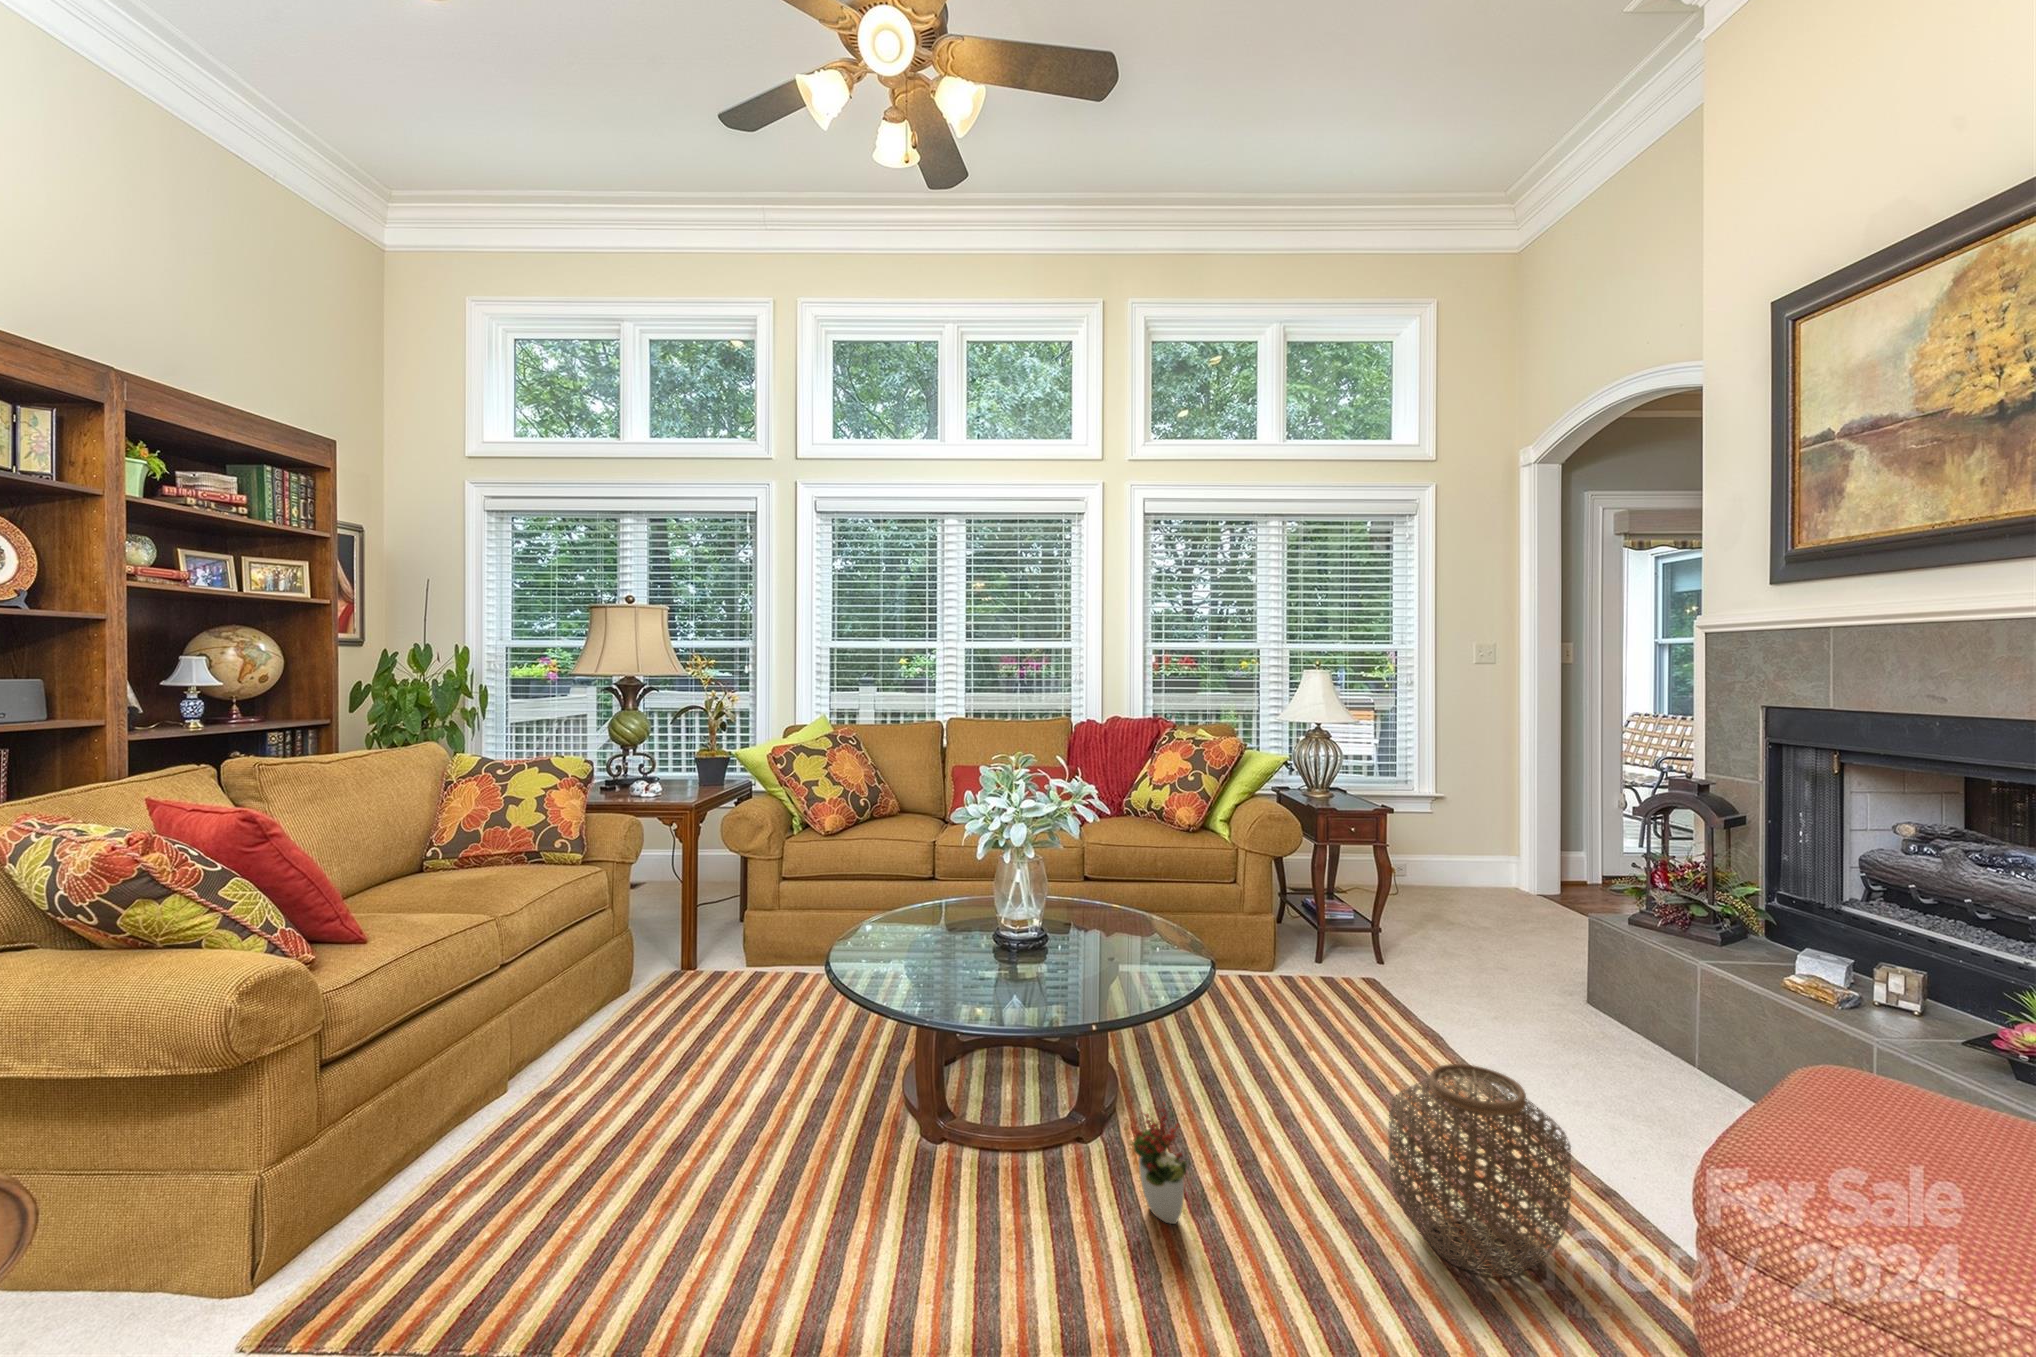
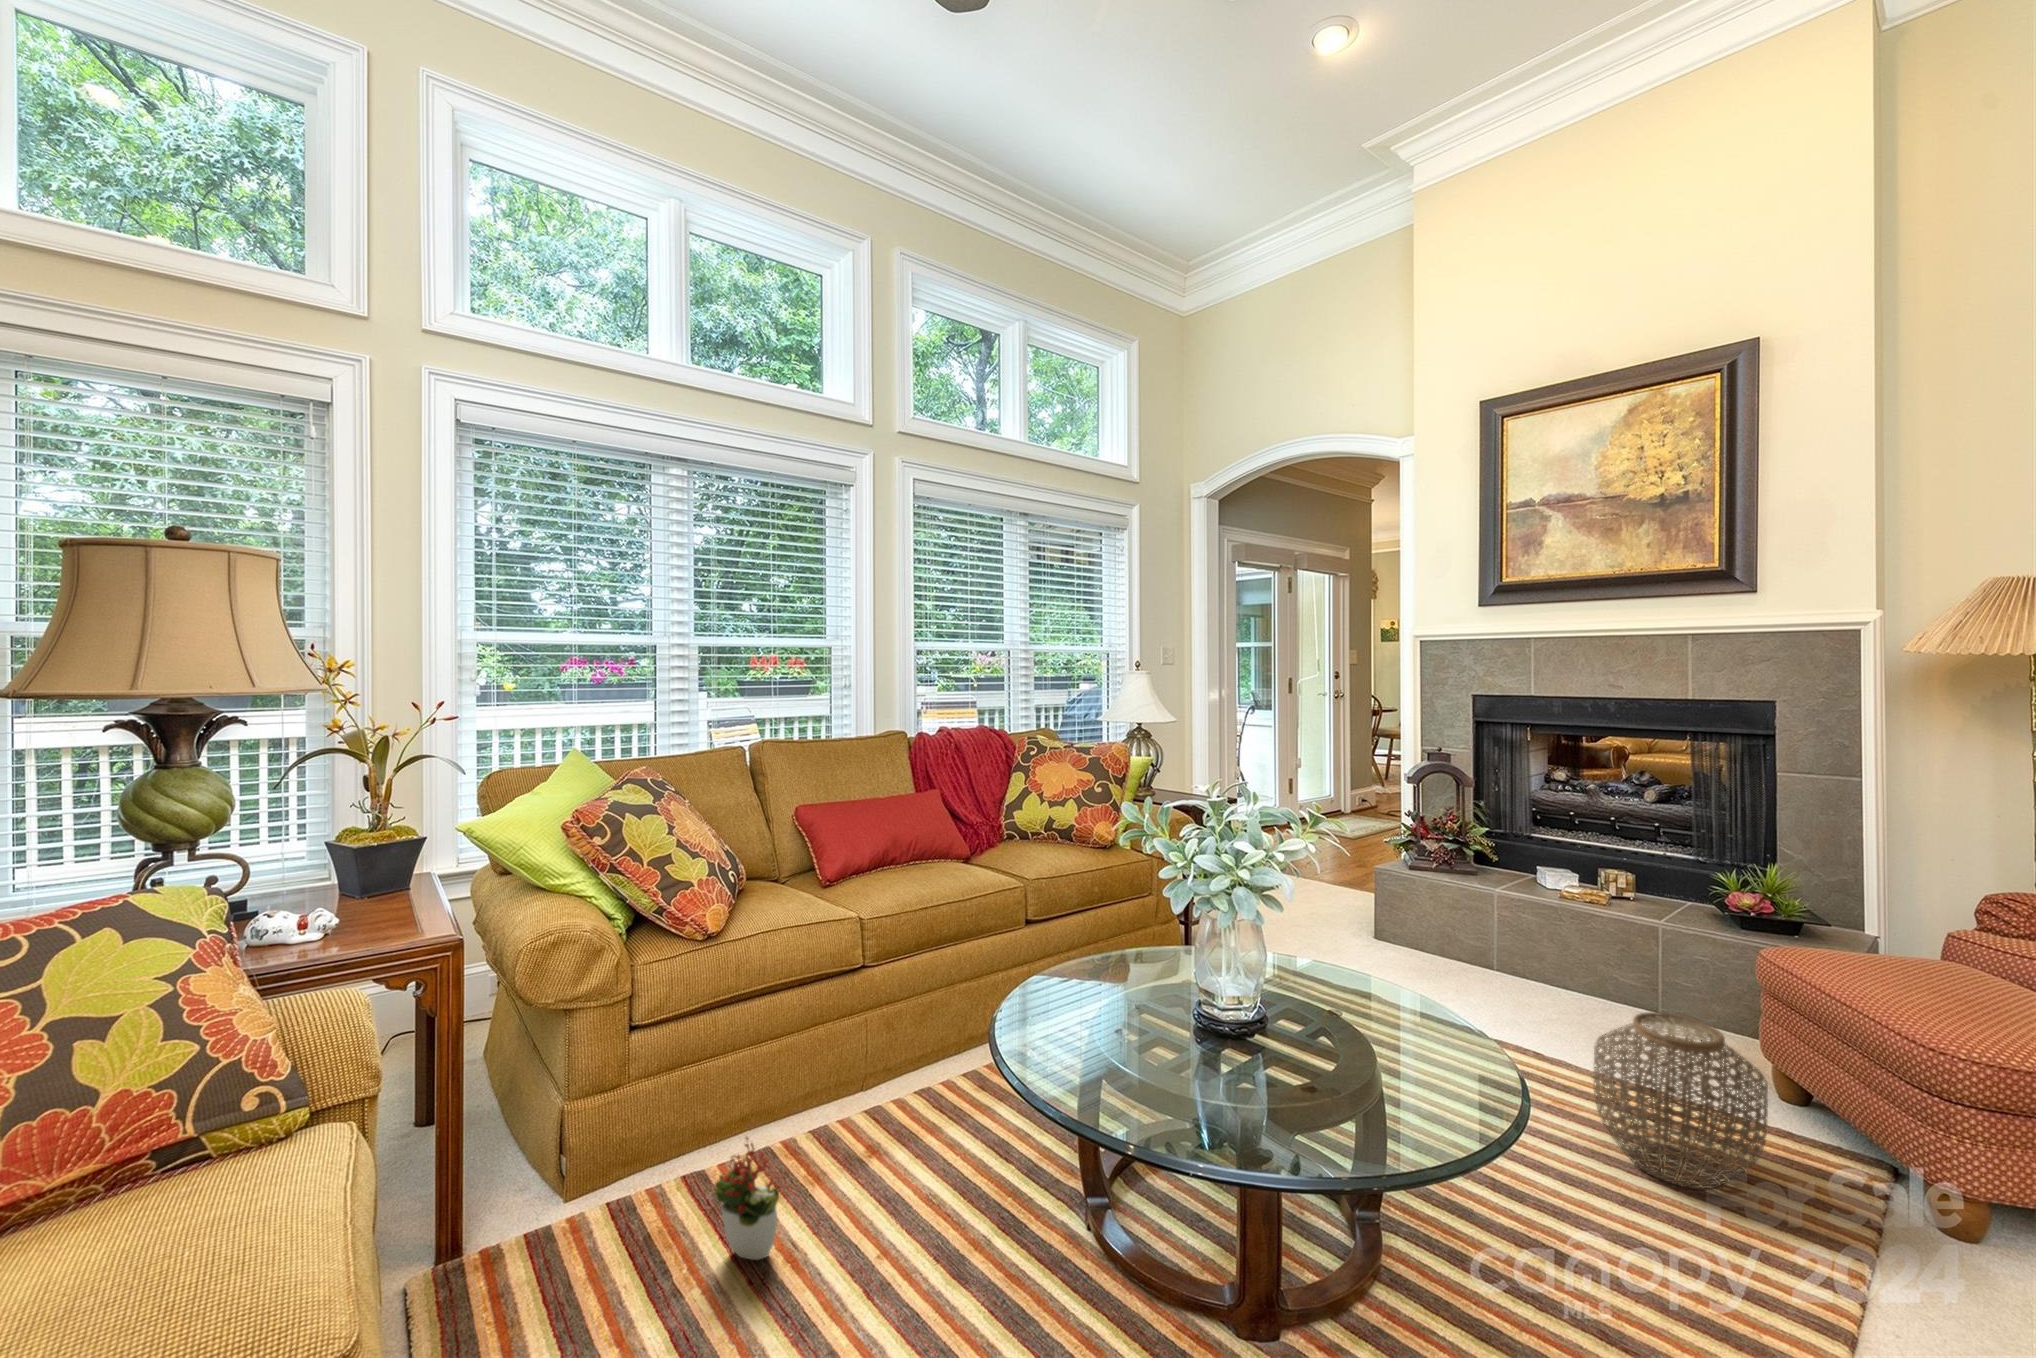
decorative plant: present [1131,1103,1187,1224] -> present [714,1137,779,1260]

